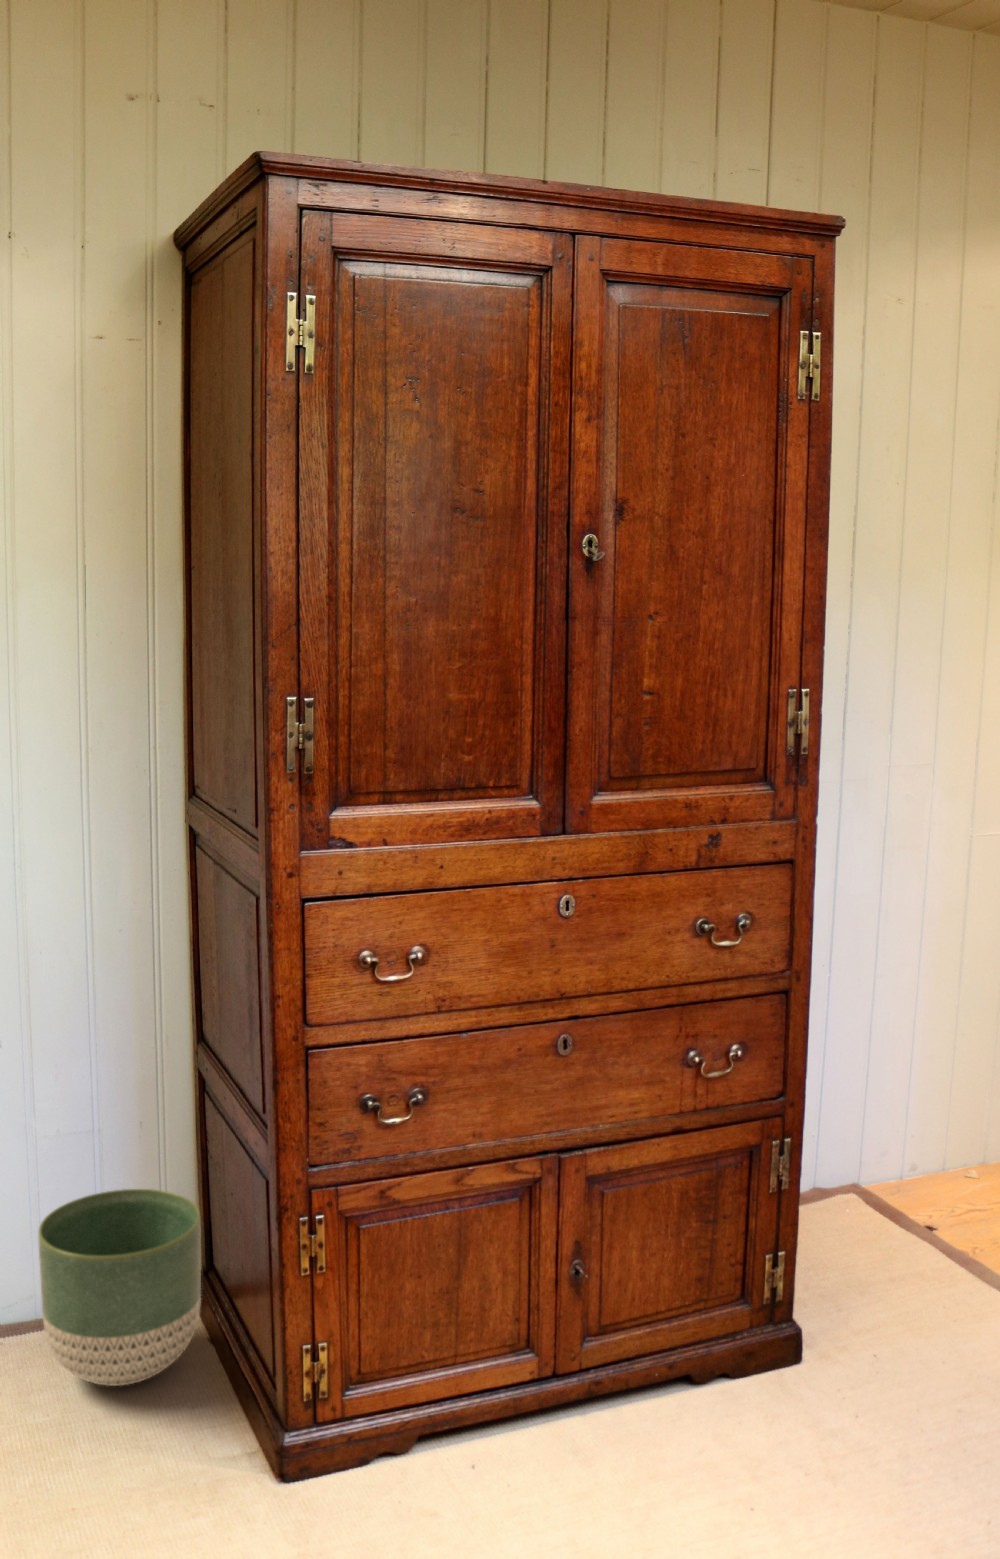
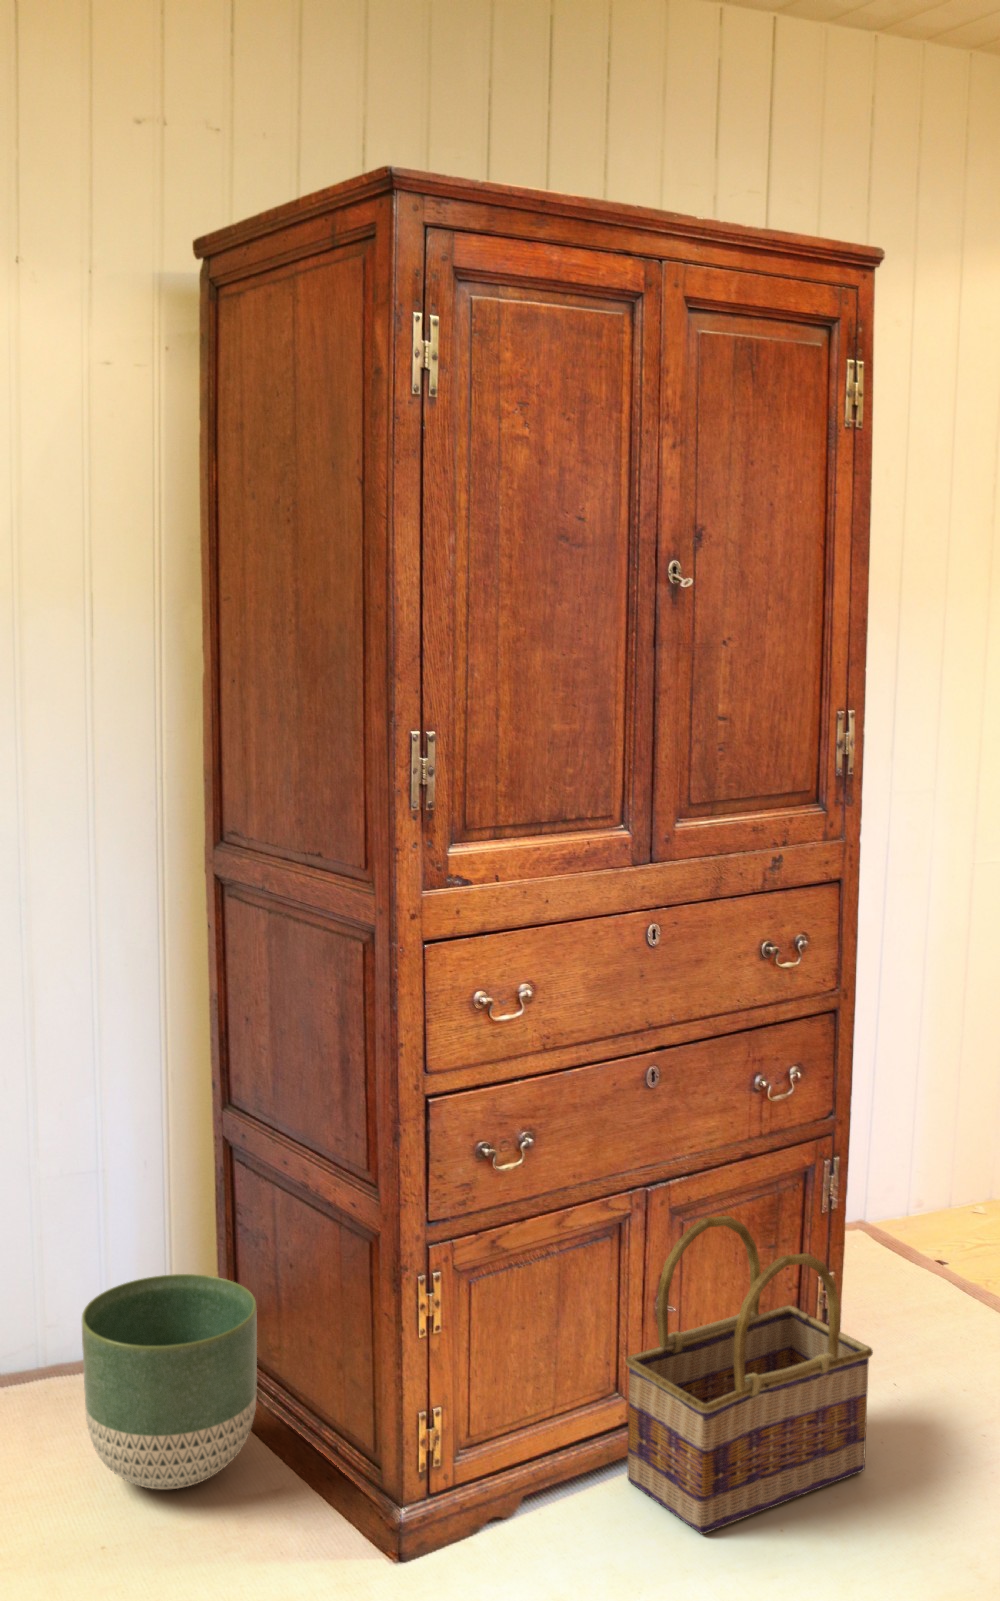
basket: none [525,1186,779,1501] -> present [626,1216,873,1534]

